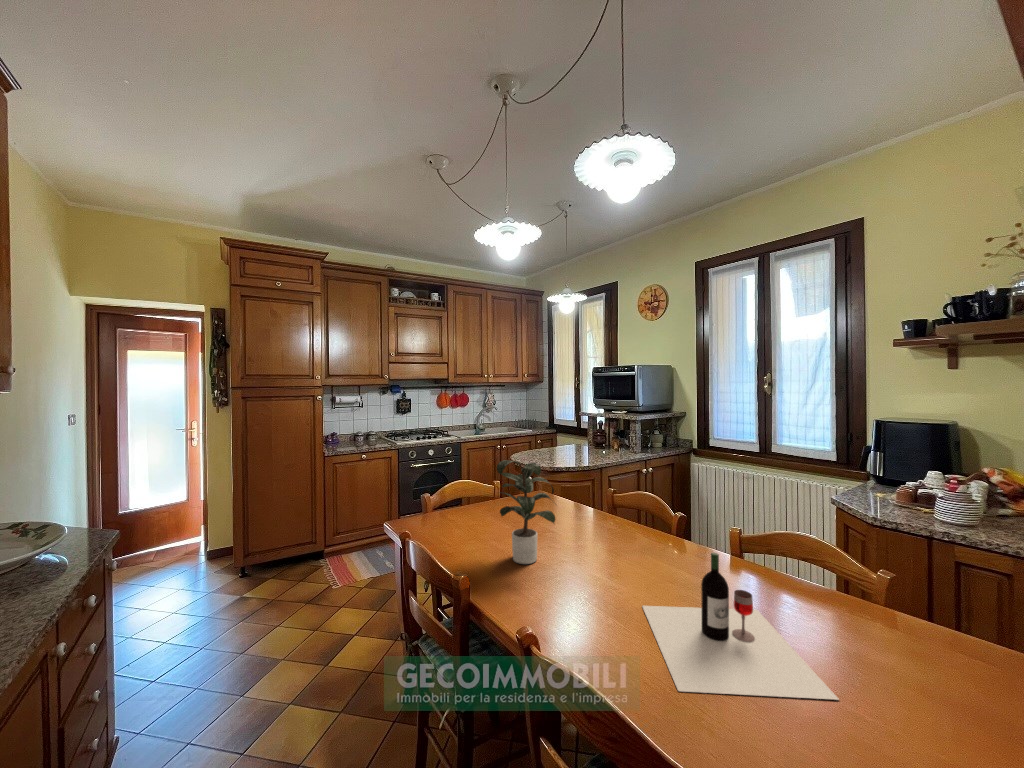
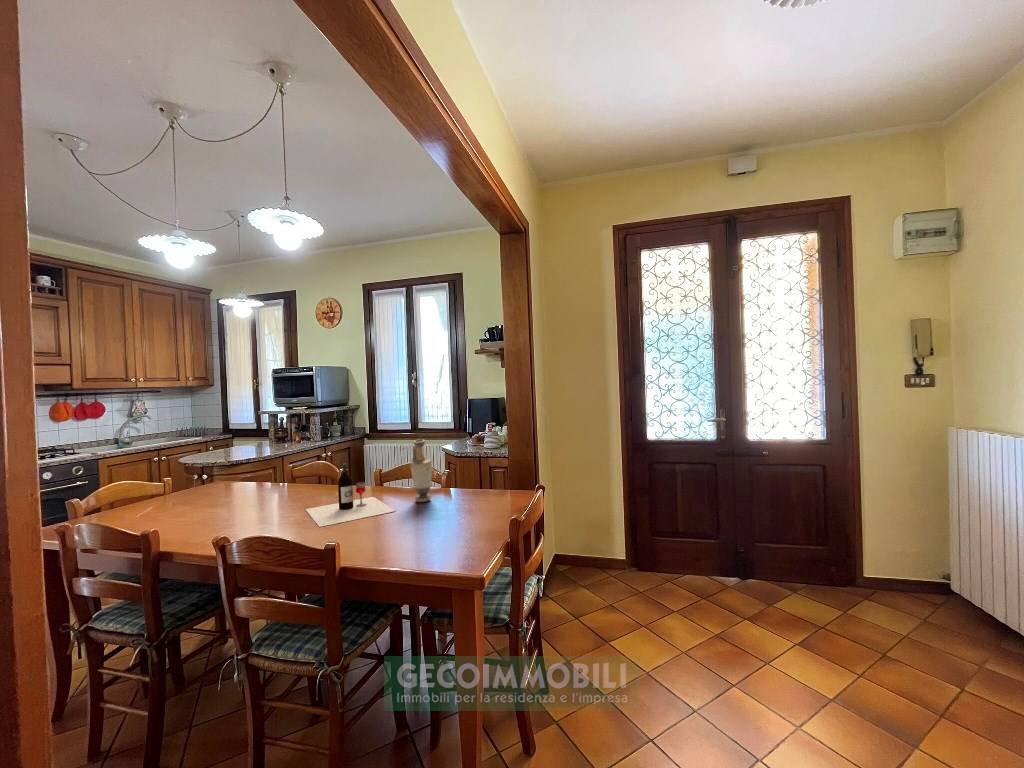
potted plant: present [497,460,555,564] -> none [173,434,257,513]
vase: none [864,540,928,686] -> present [411,439,432,502]

